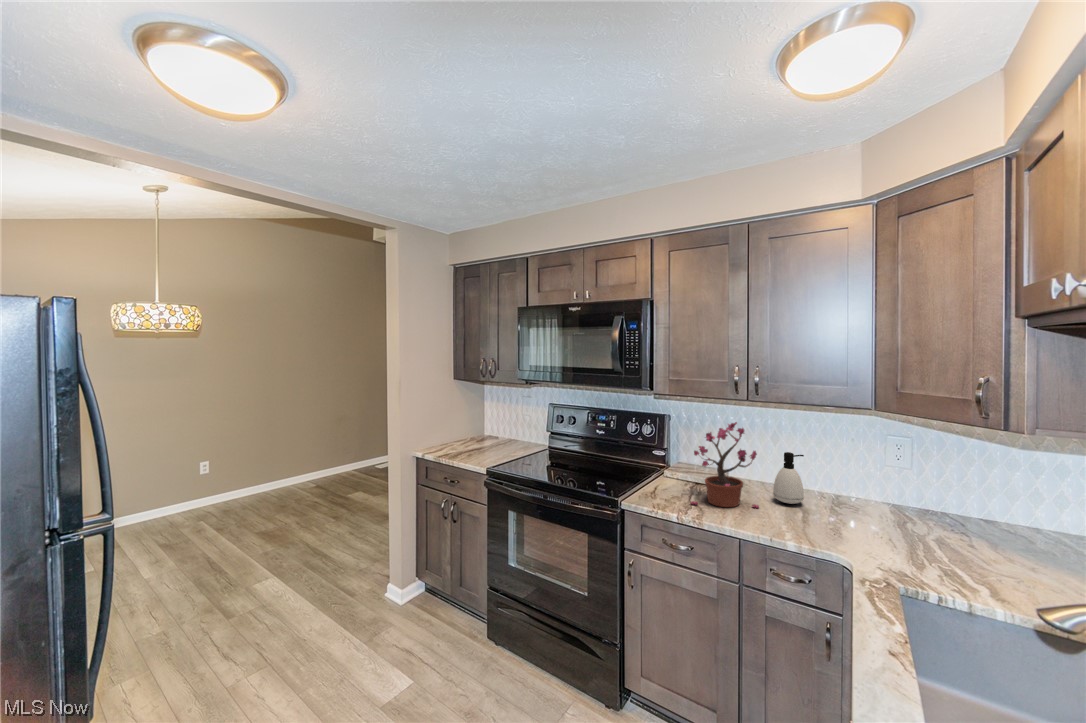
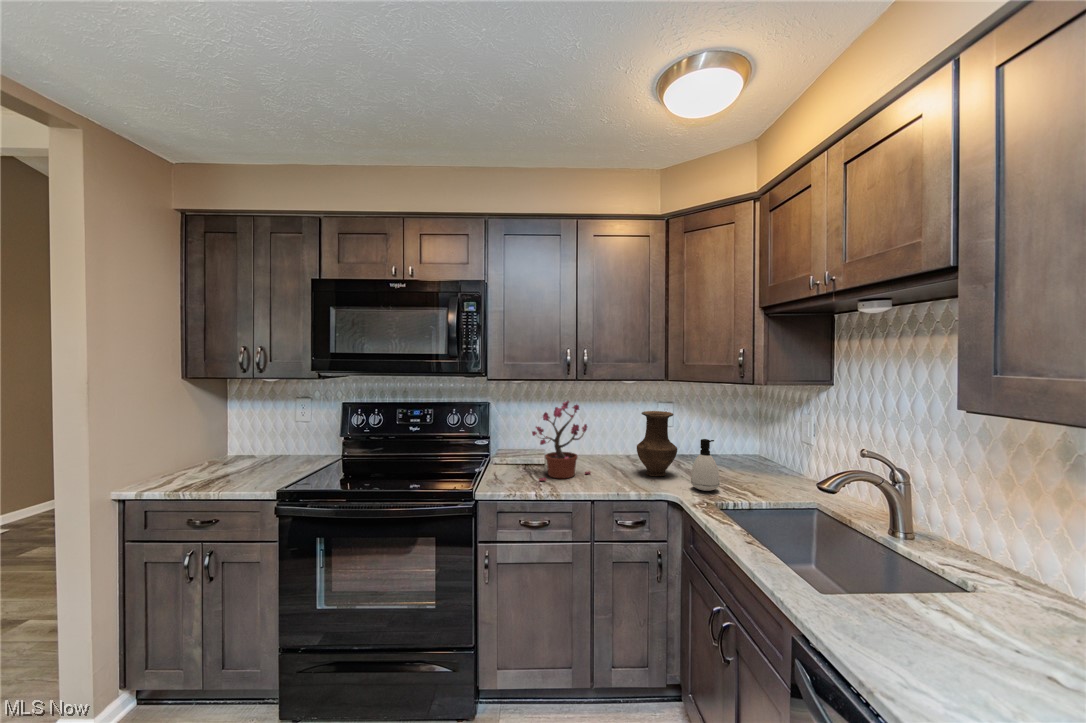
vase: none [823,445,885,531] -> present [637,411,677,476]
soap dispenser: present [773,452,804,504] -> present [691,439,720,491]

